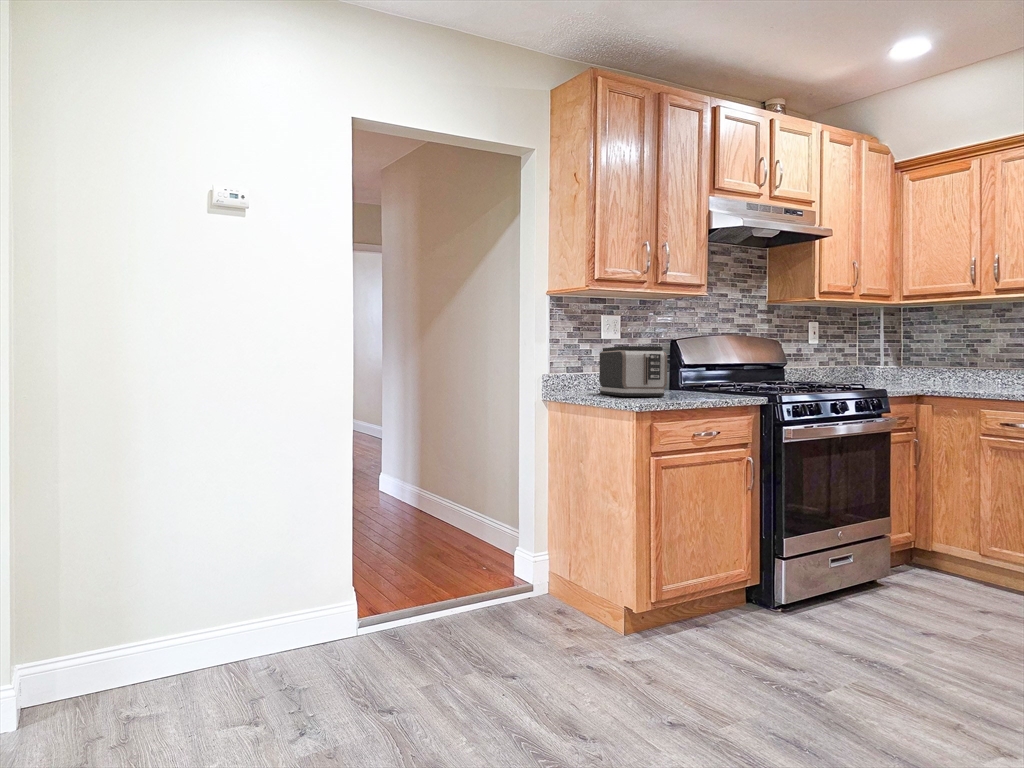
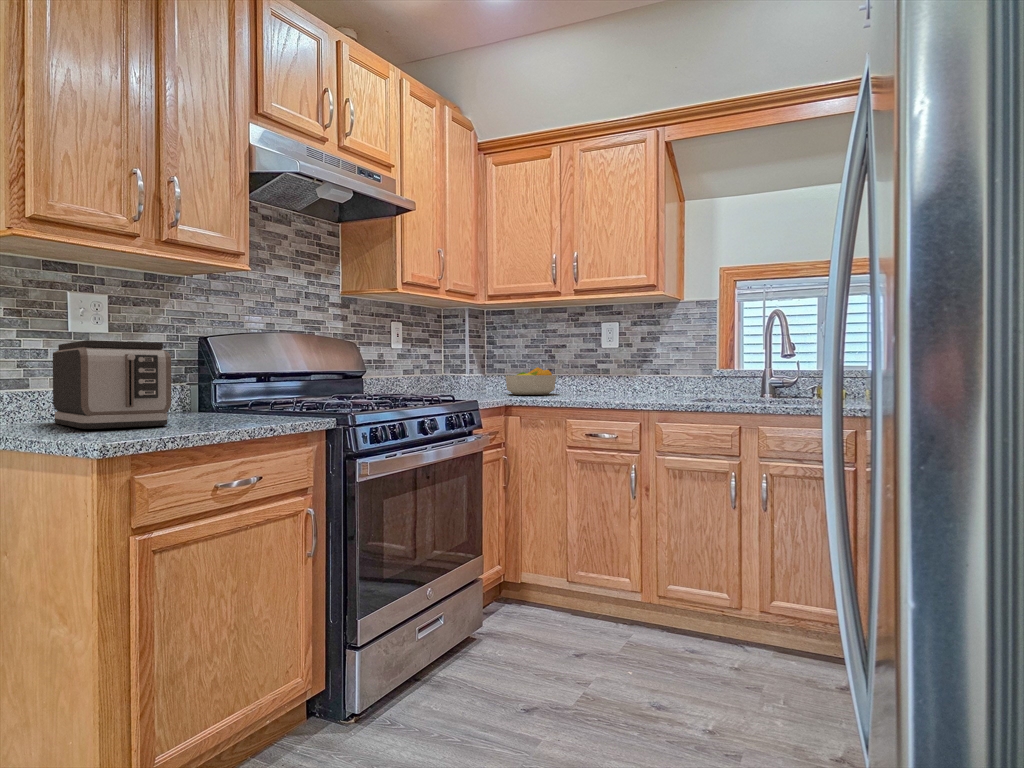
fruit bowl: none [919,360,975,386] -> present [506,367,556,395]

